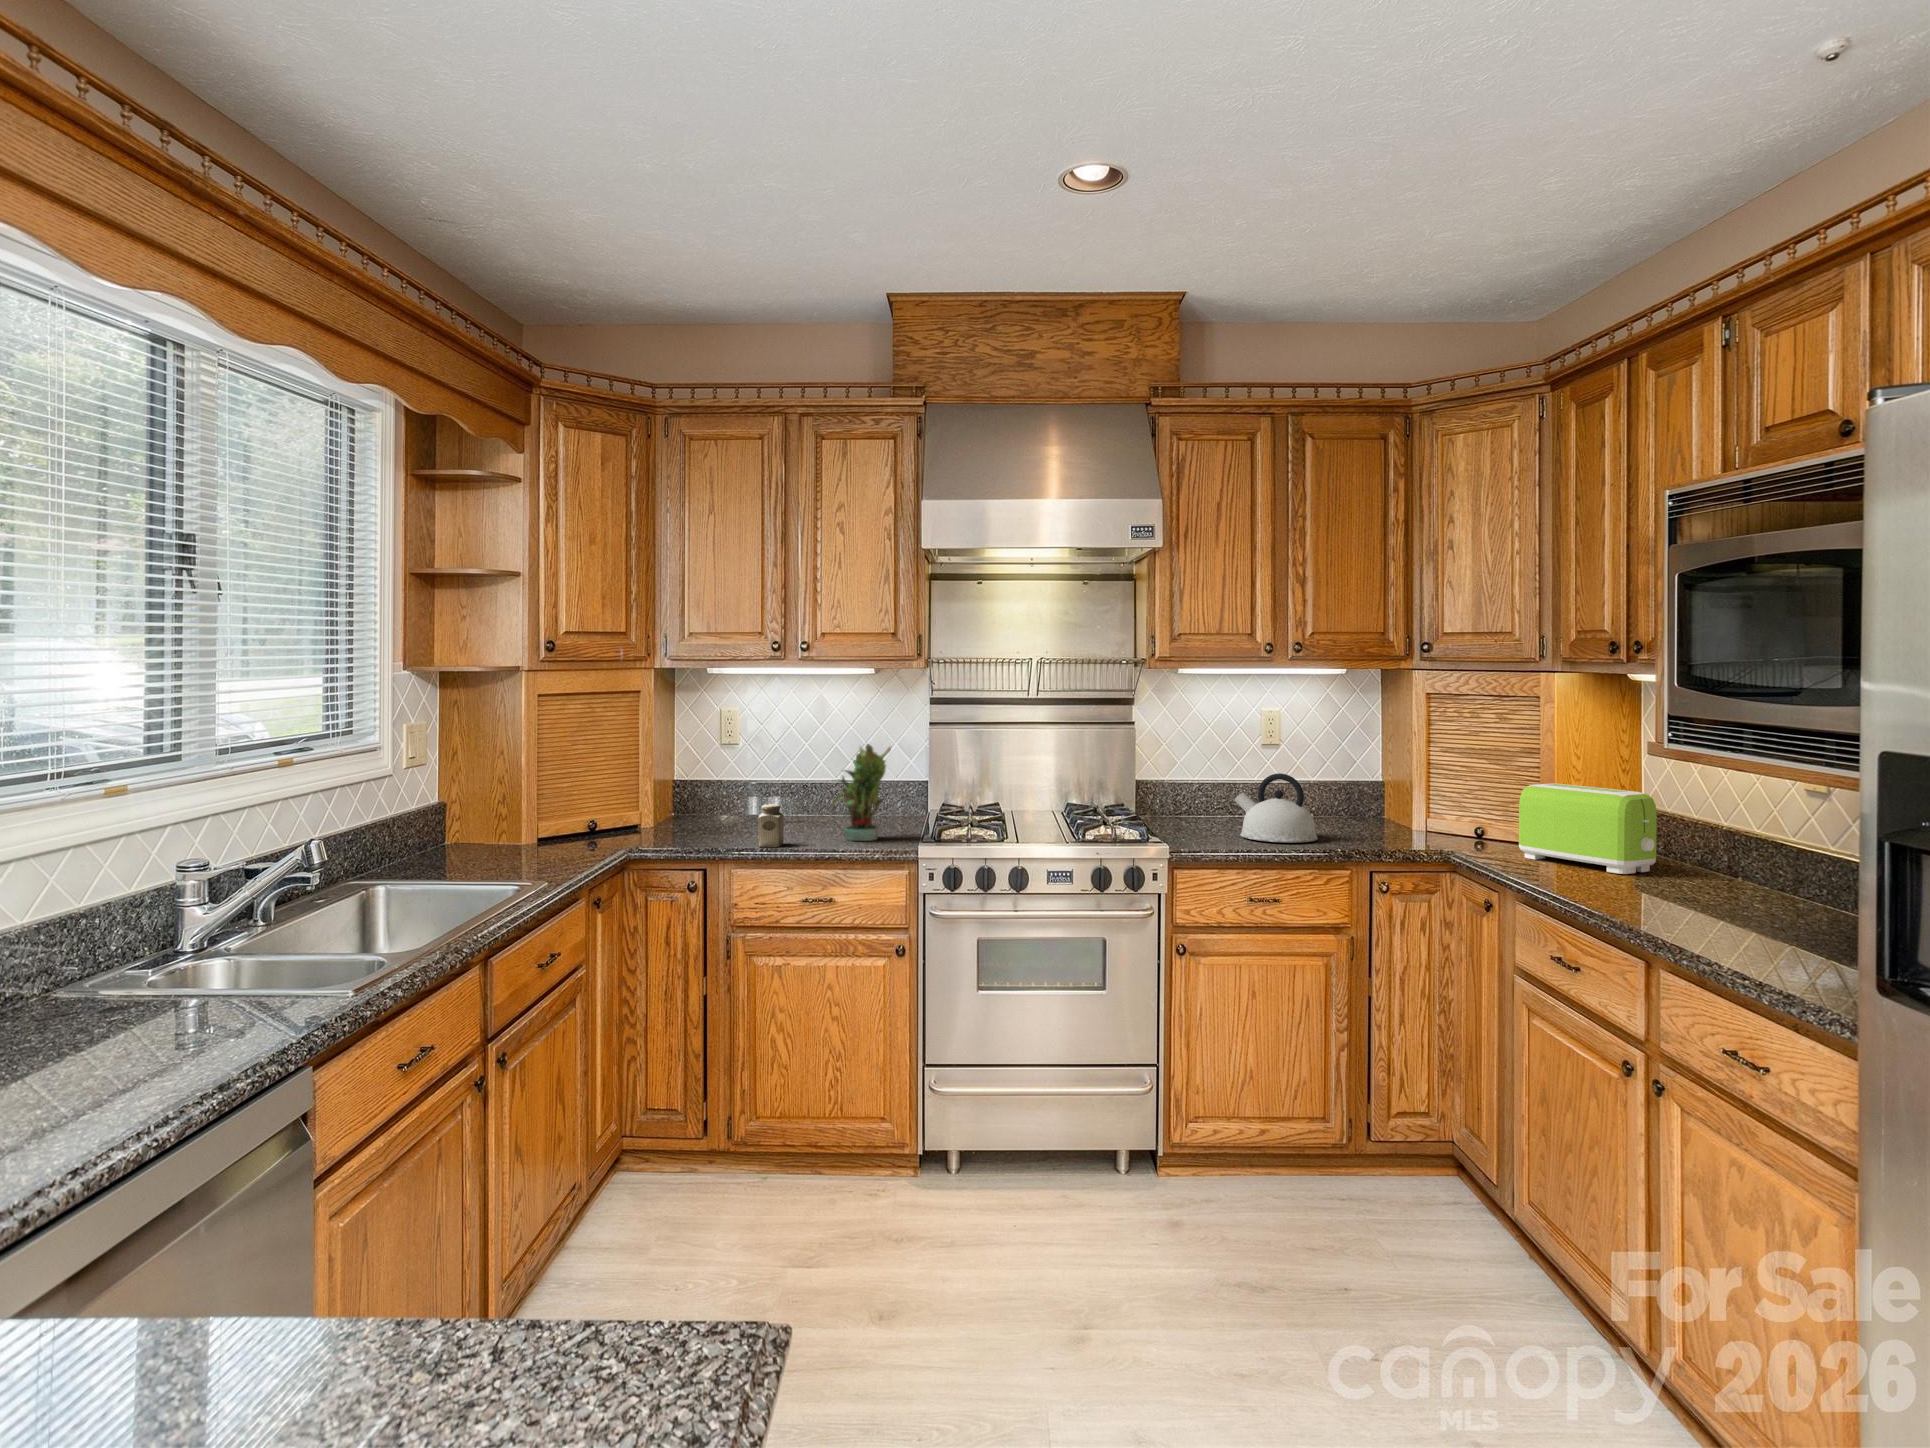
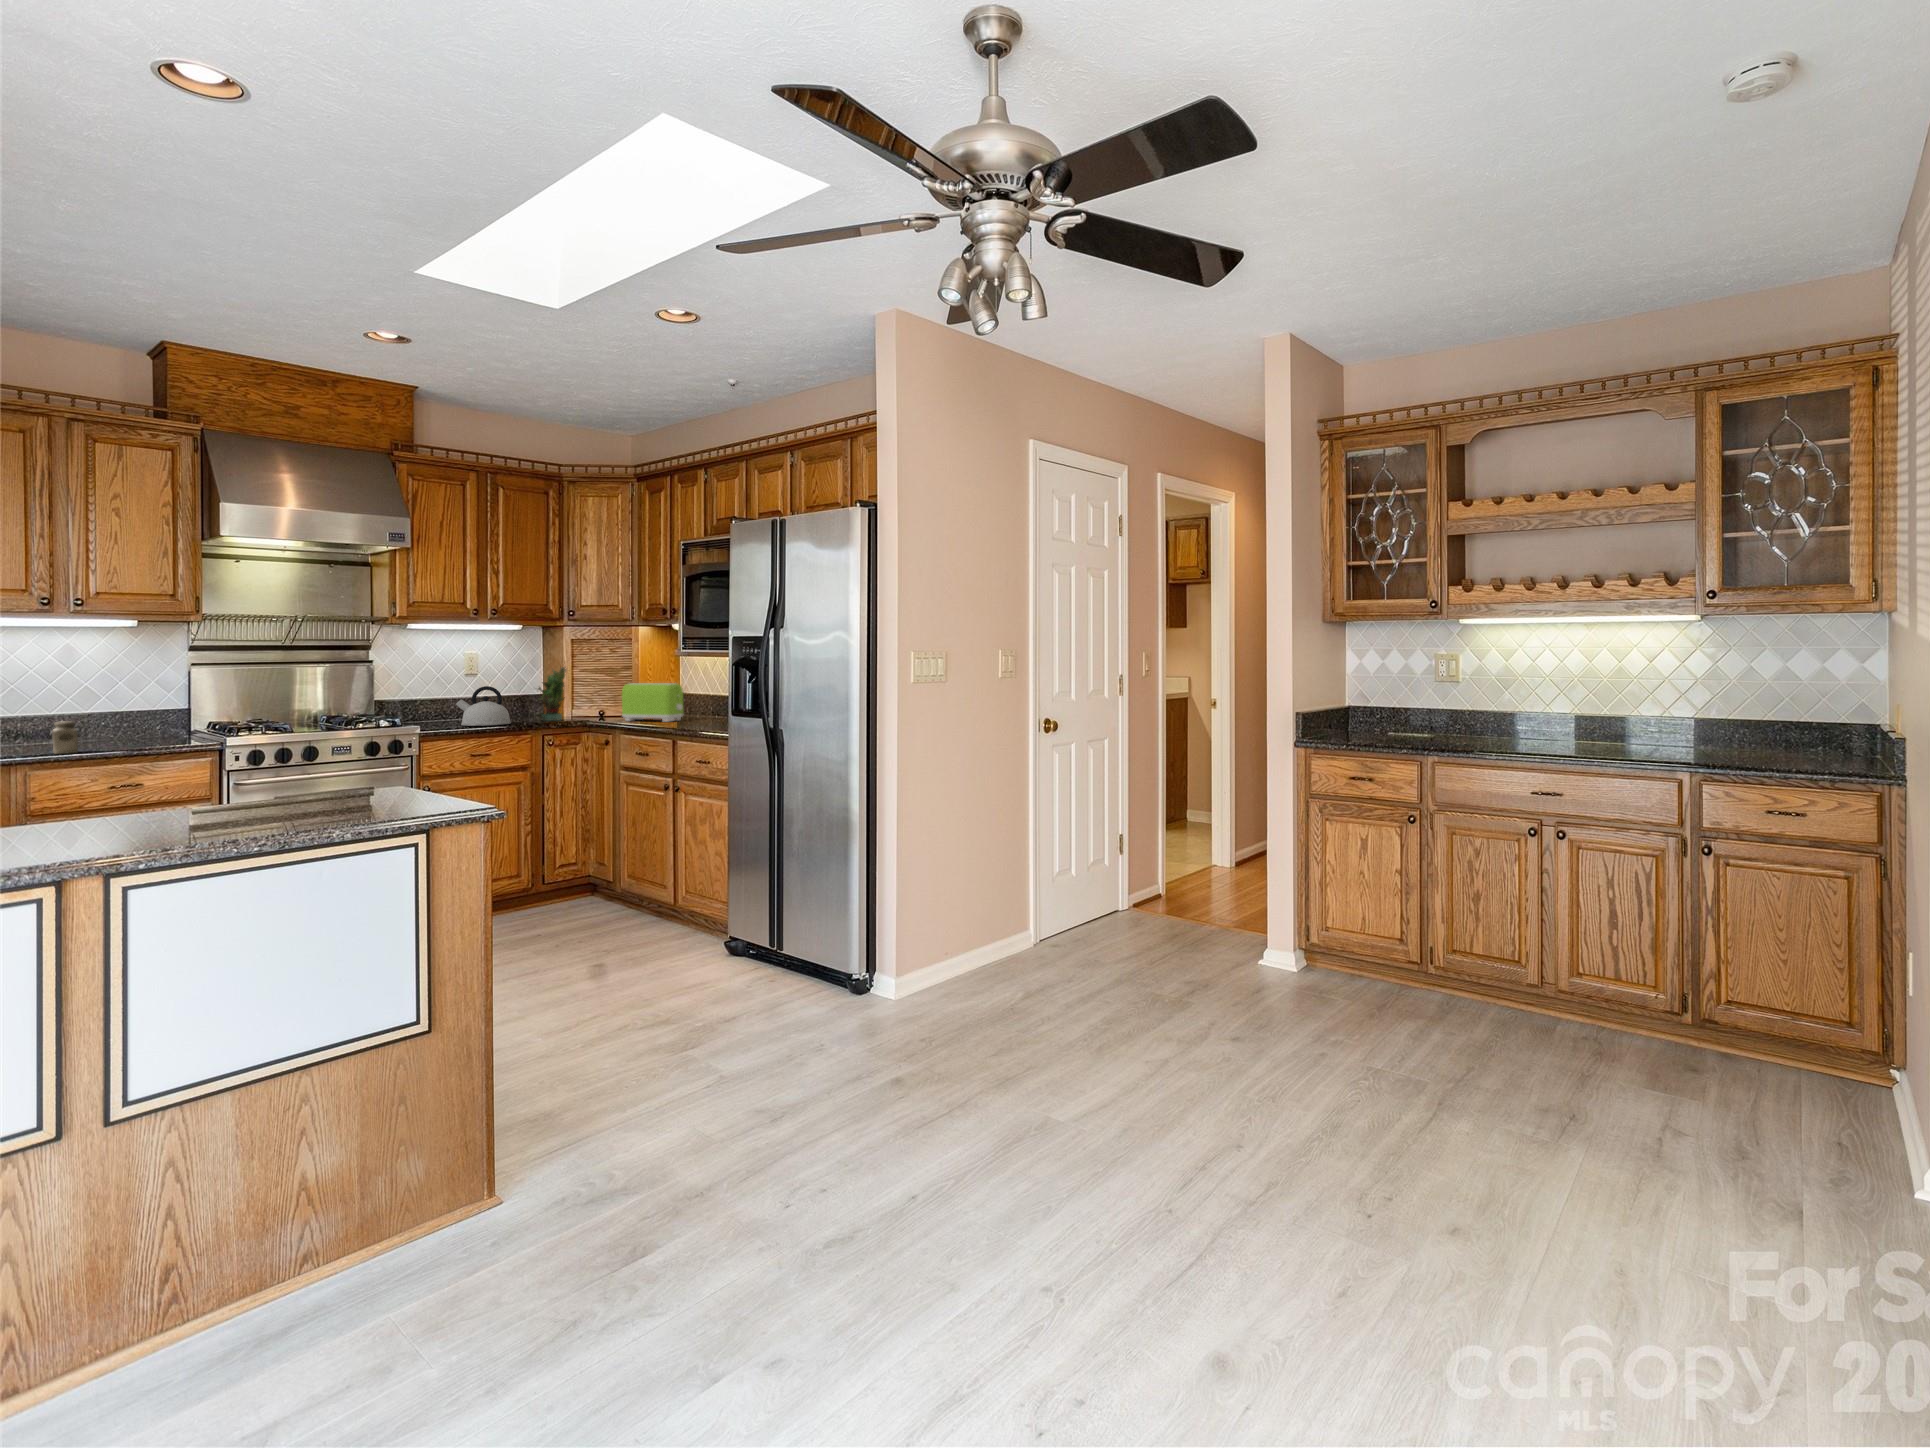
potted plant: present [834,744,891,841] -> present [538,667,566,721]

